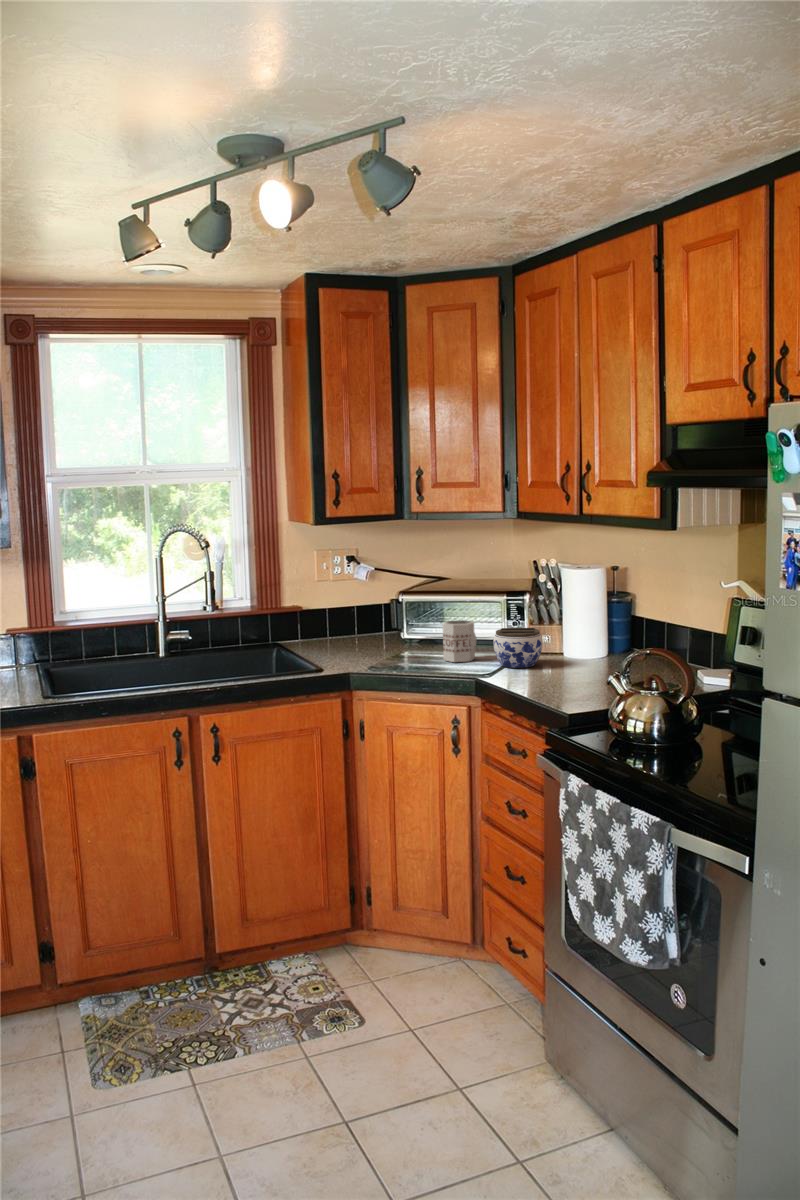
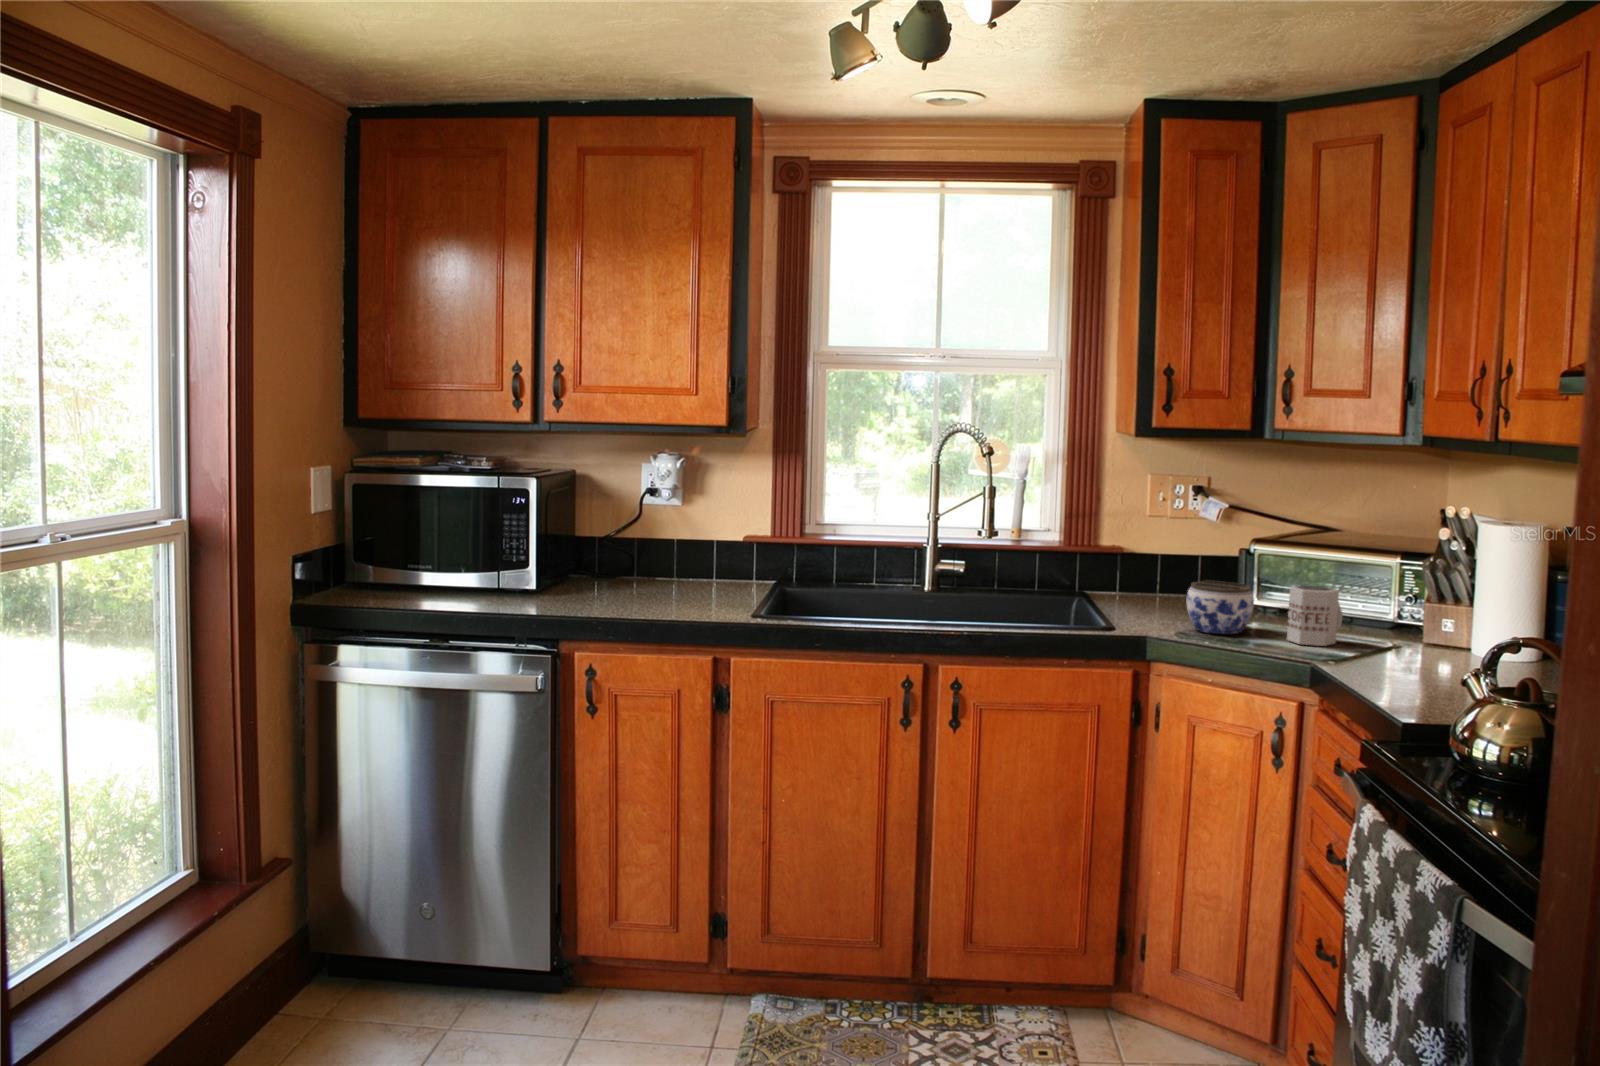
jar: present [493,628,542,668] -> present [1187,580,1254,634]

